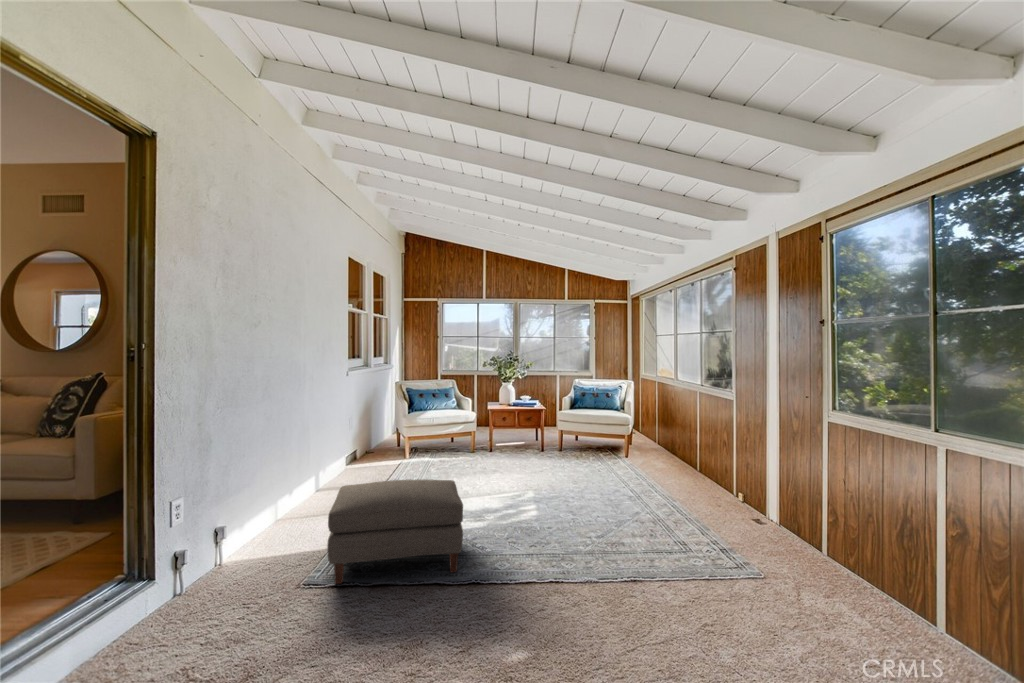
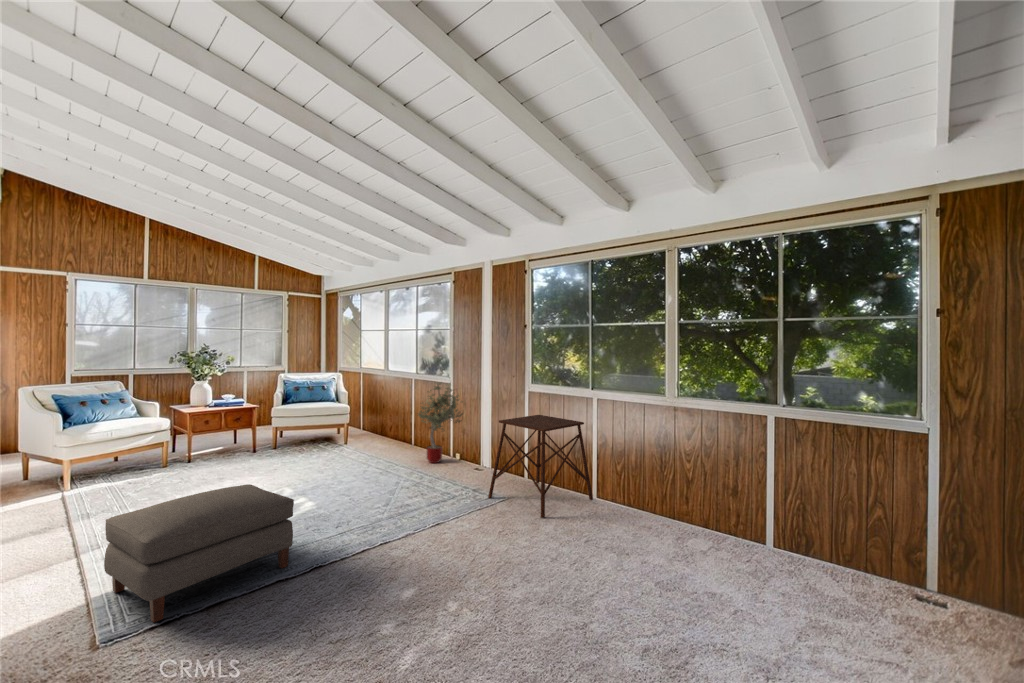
potted tree: none [685,397,746,500] -> present [418,383,463,463]
side table: none [735,458,940,634] -> present [488,415,593,518]

